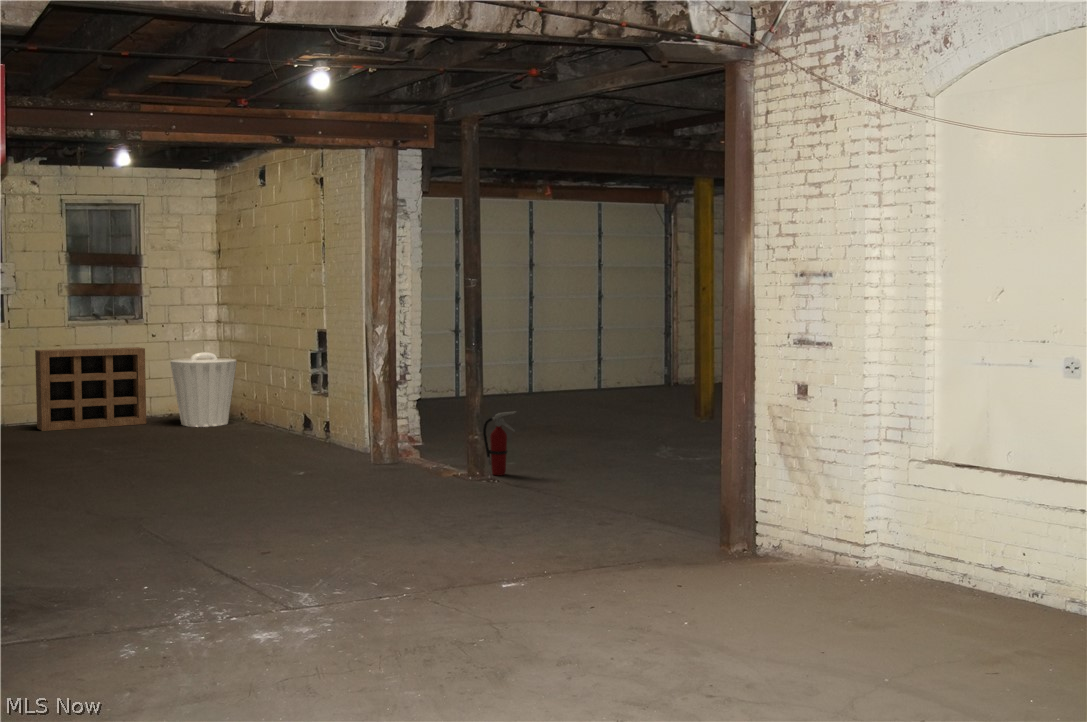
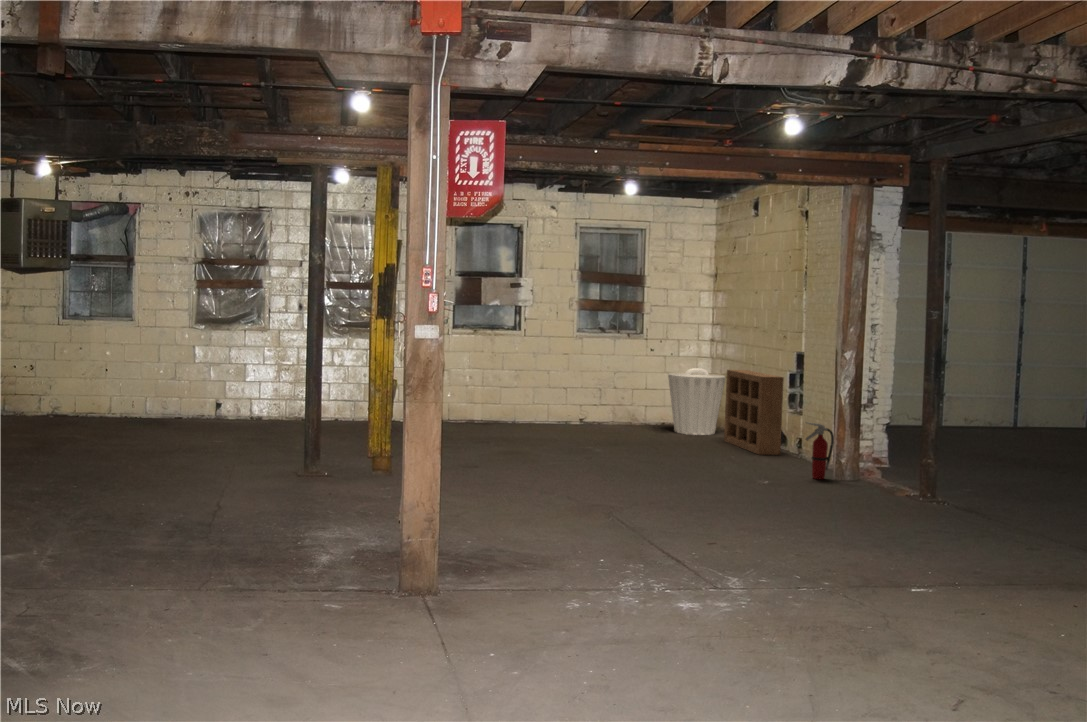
shelving unit: present [35,347,146,431] -> present [724,370,784,455]
fire extinguisher: present [483,412,516,475] -> present [806,422,834,479]

